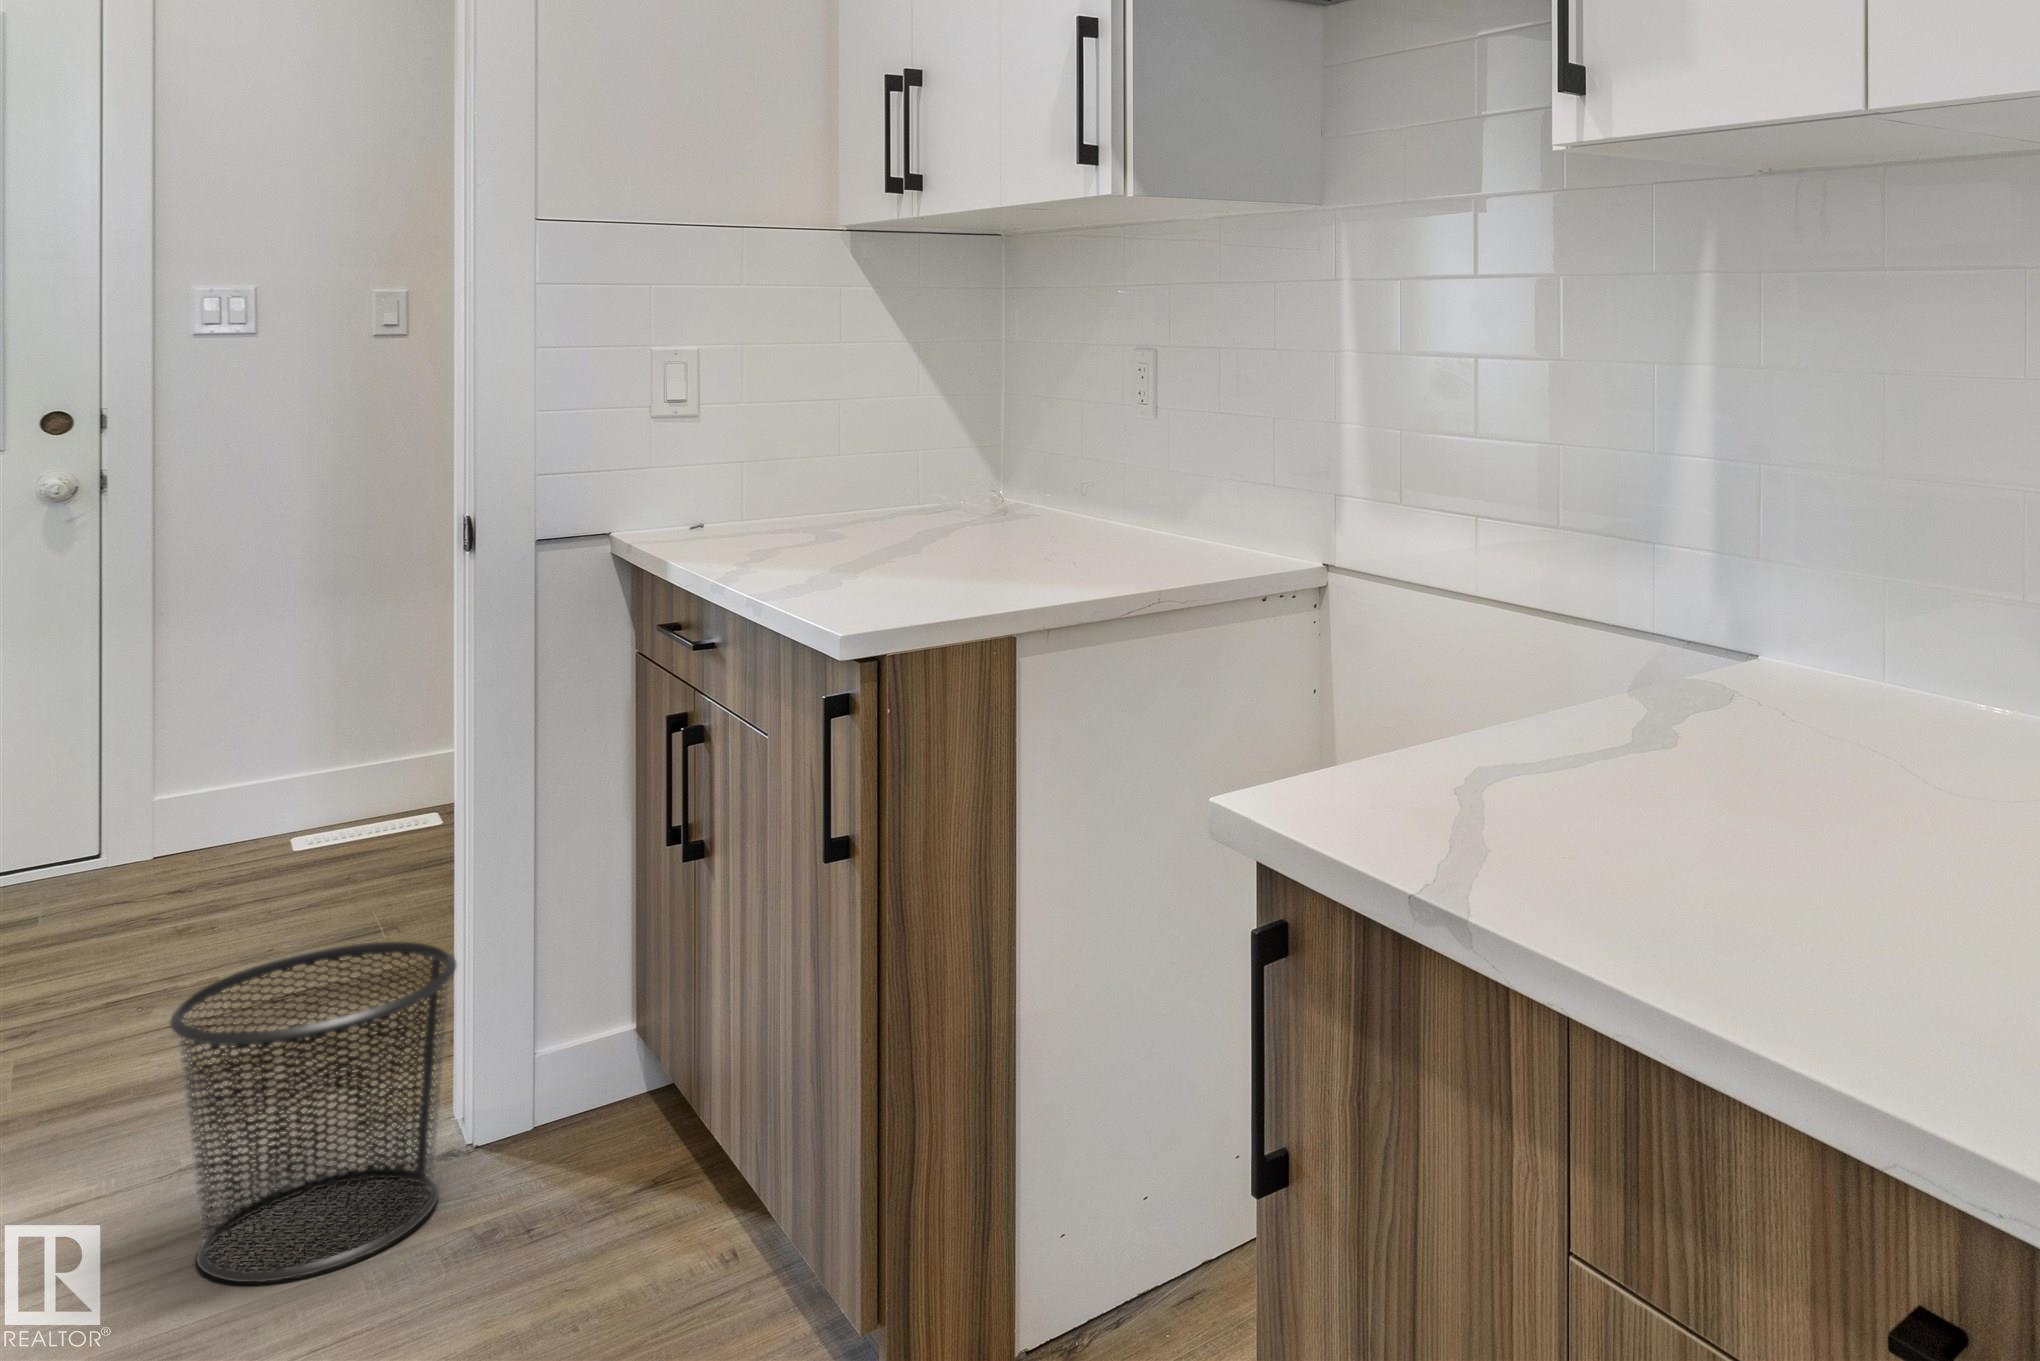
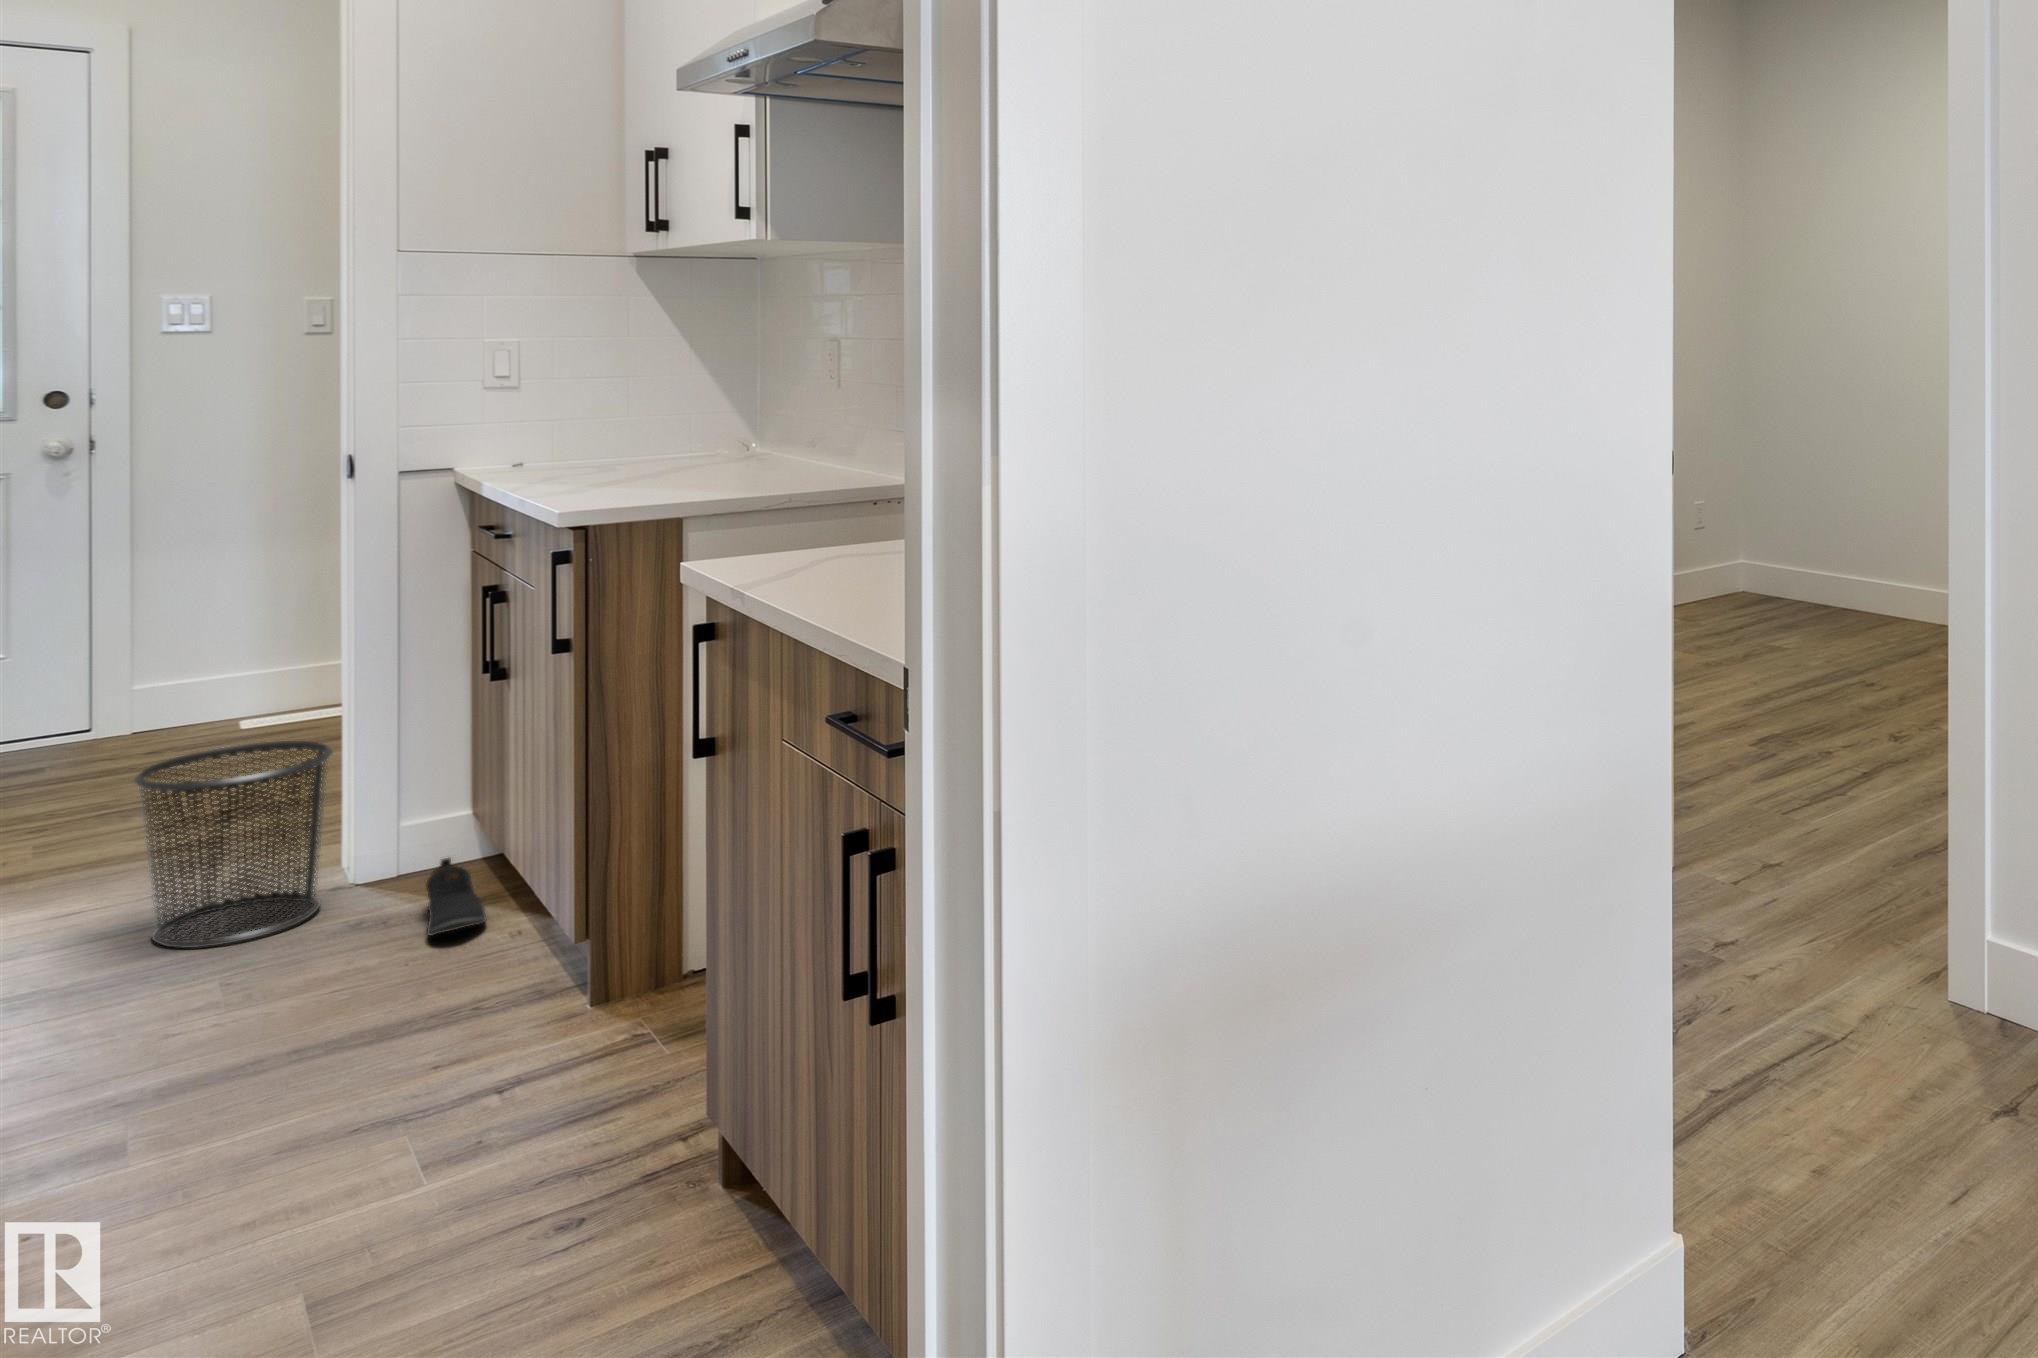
shoe: none [595,1120,689,1266] -> present [426,858,486,935]

